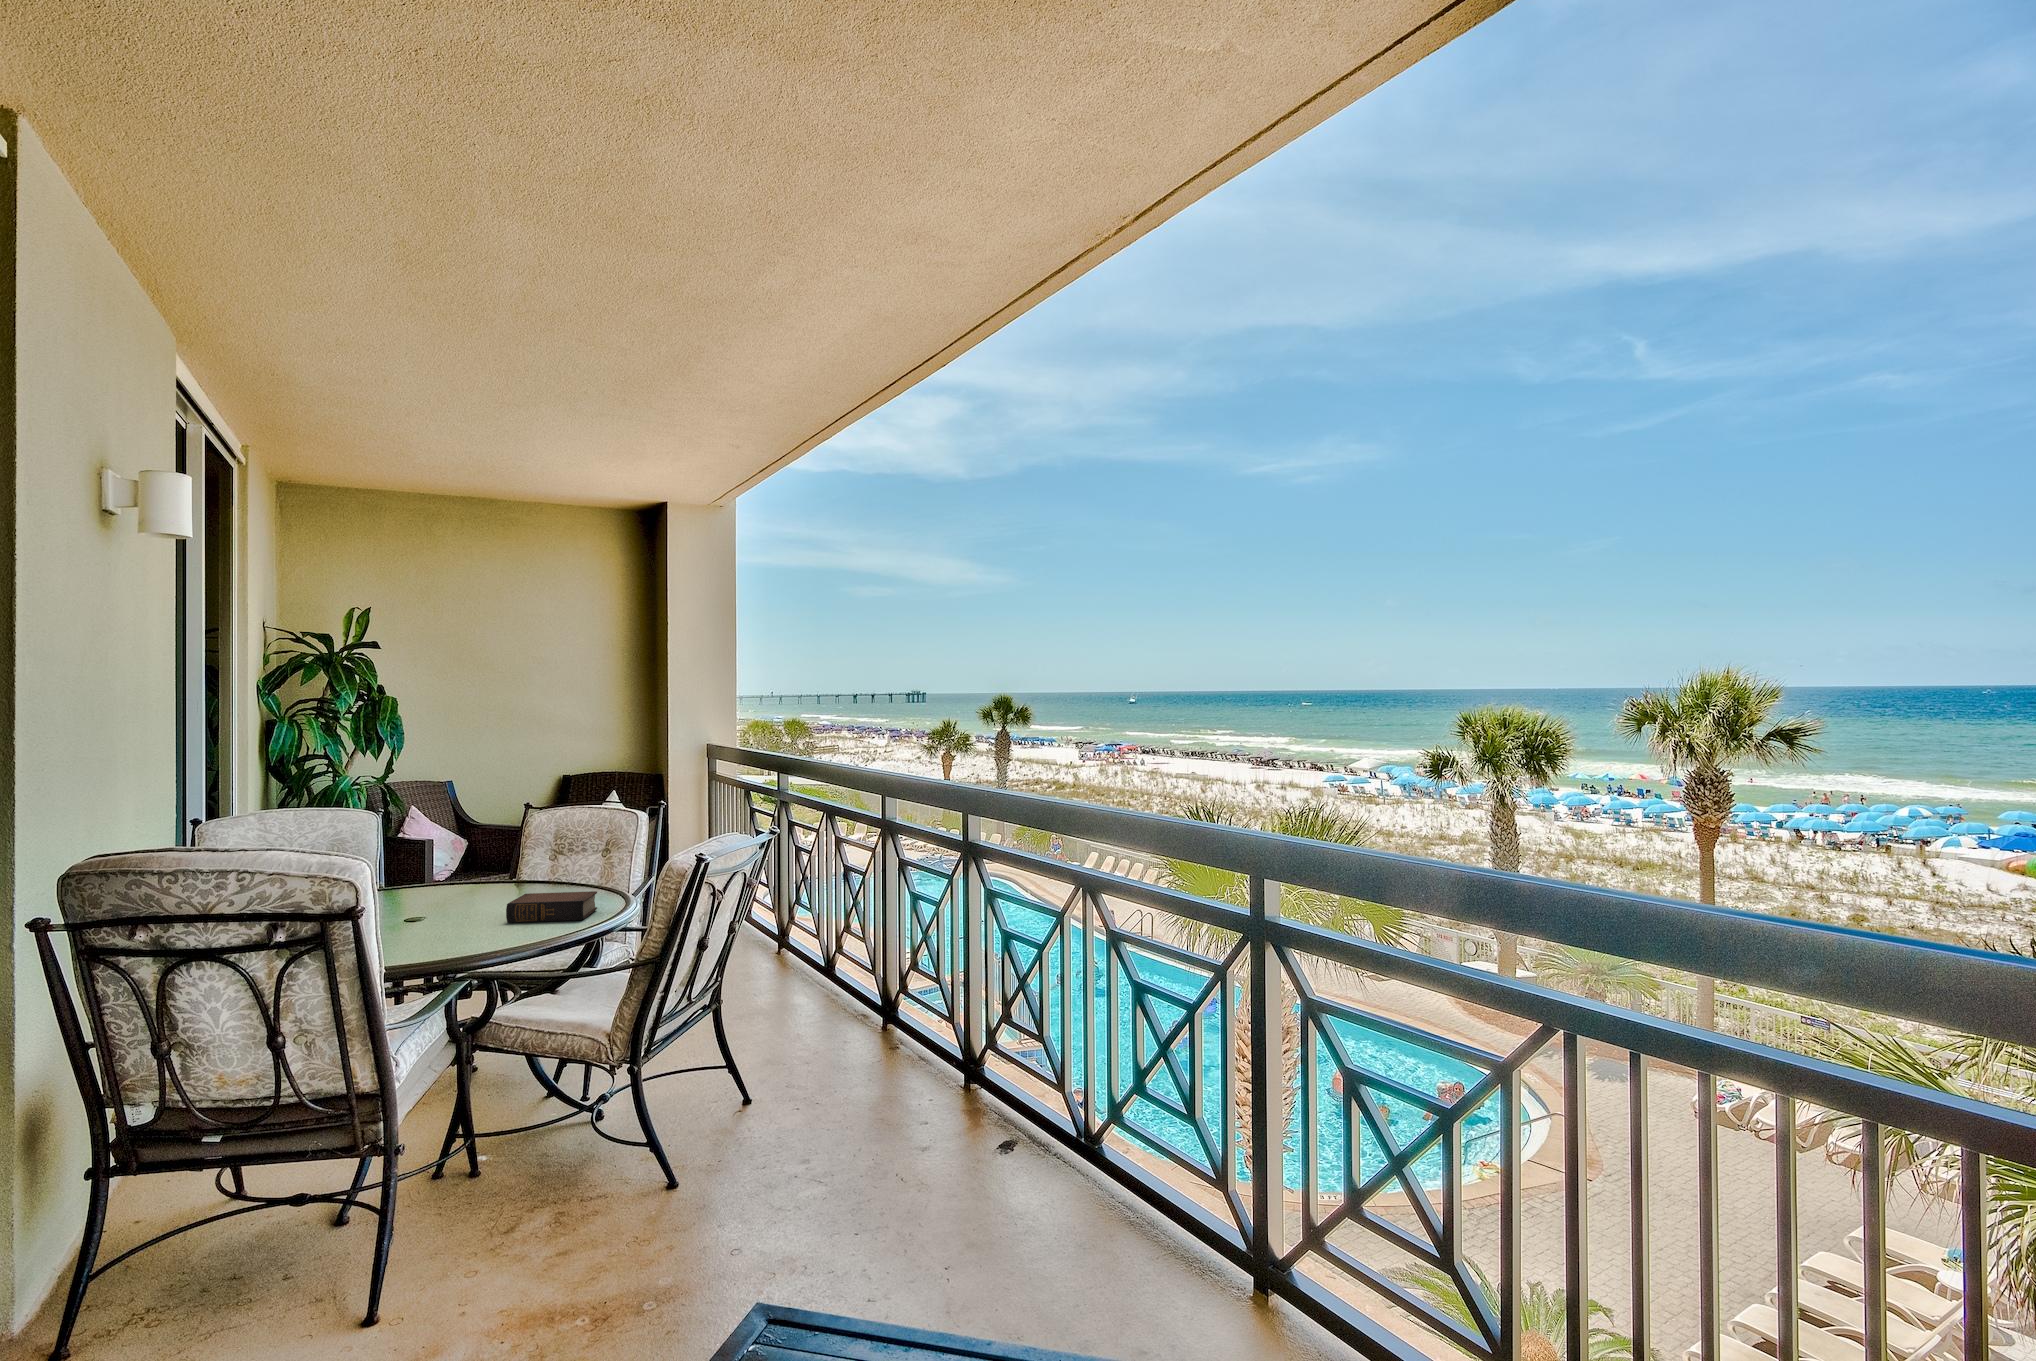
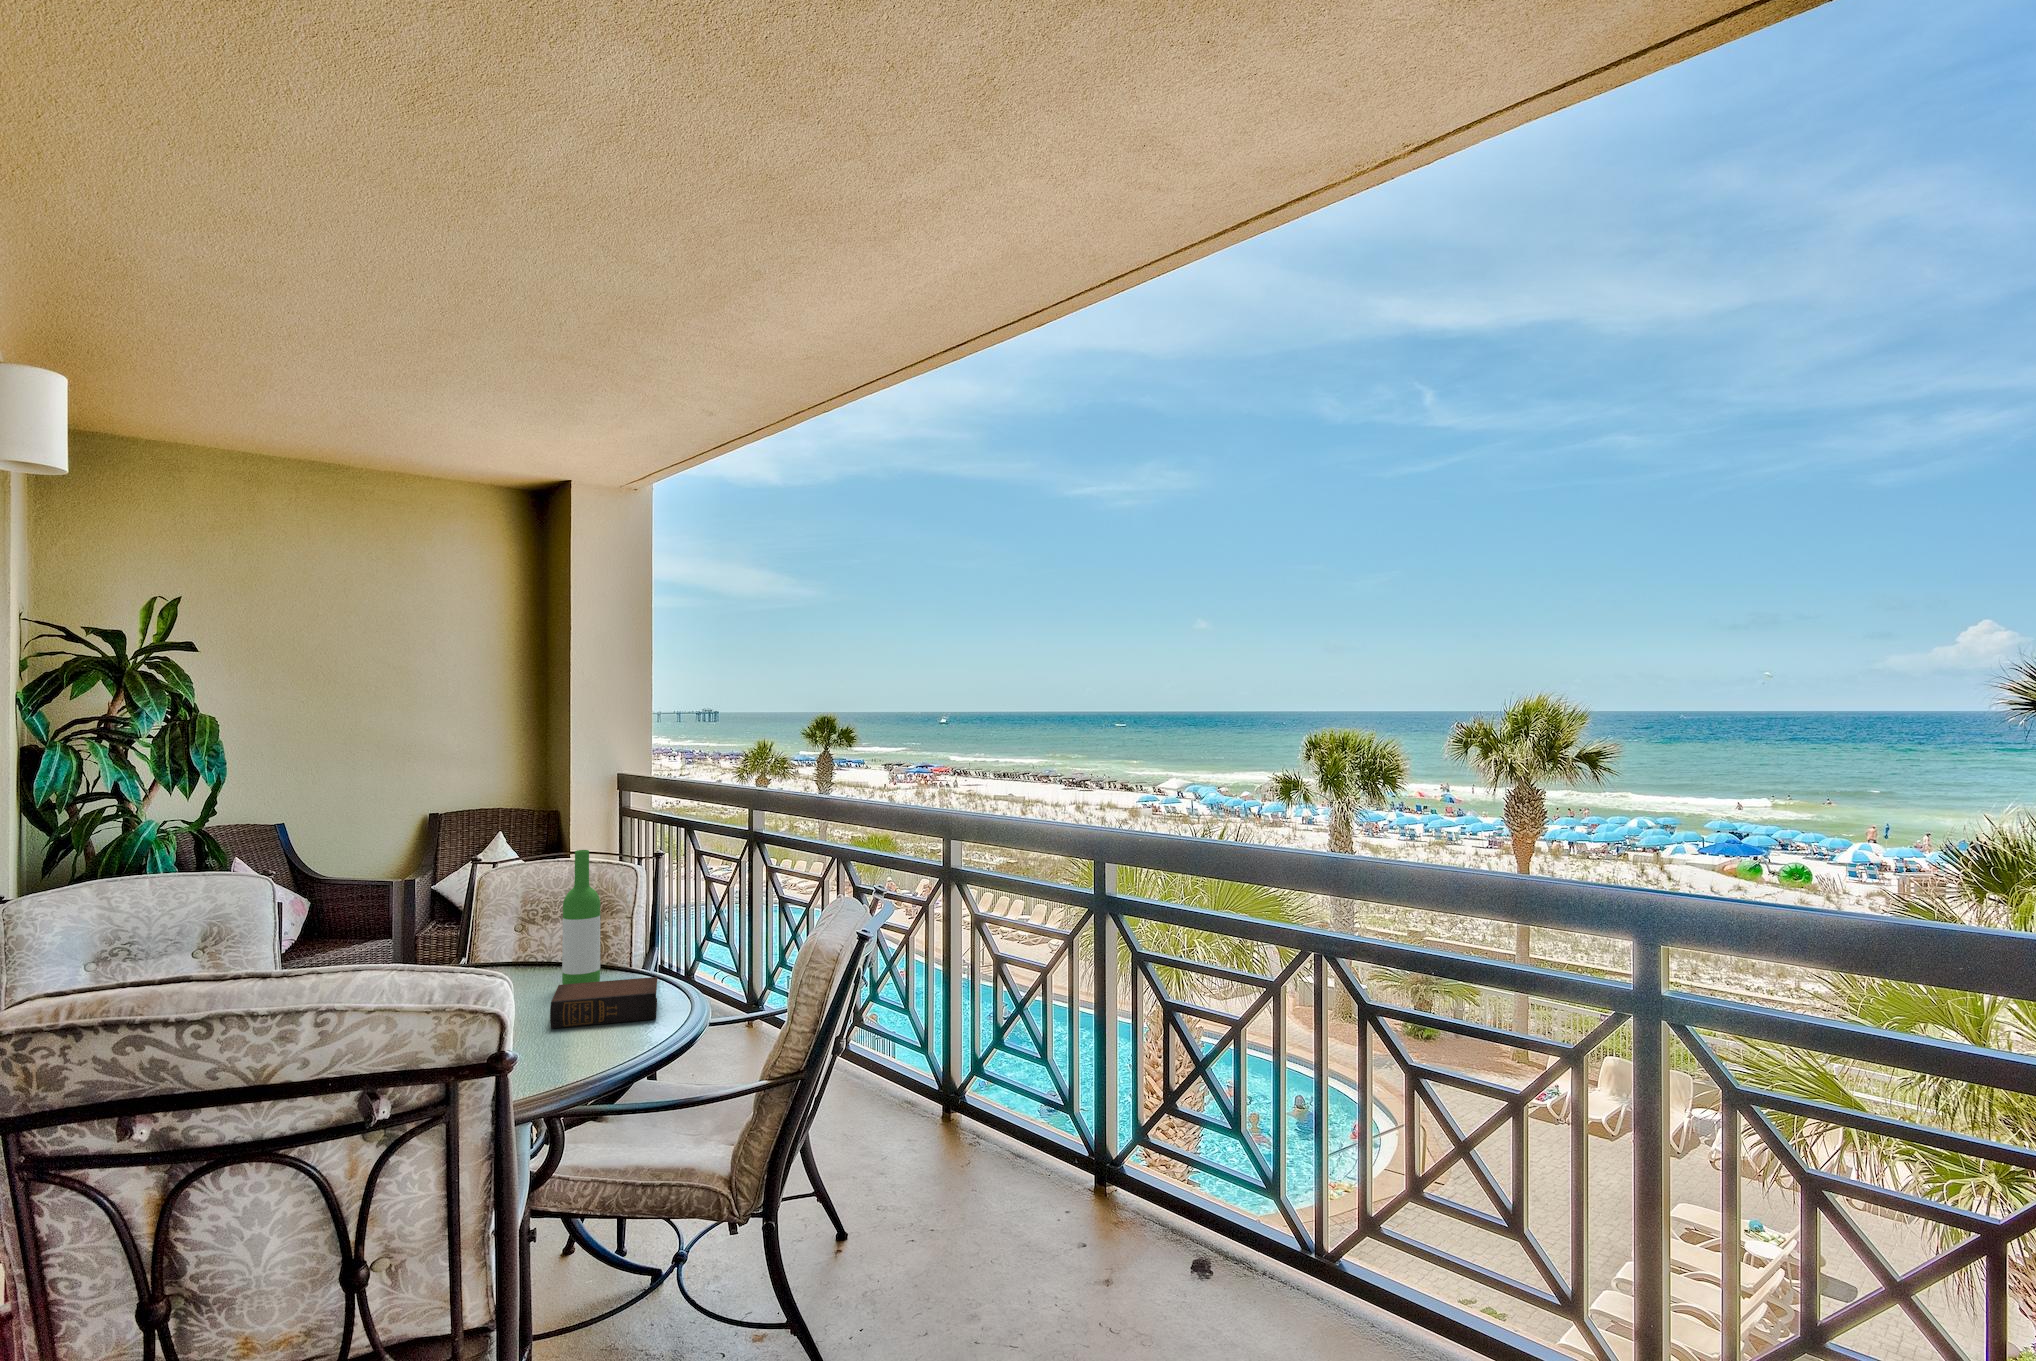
wine bottle: none [542,795,571,901] -> present [562,850,600,984]

